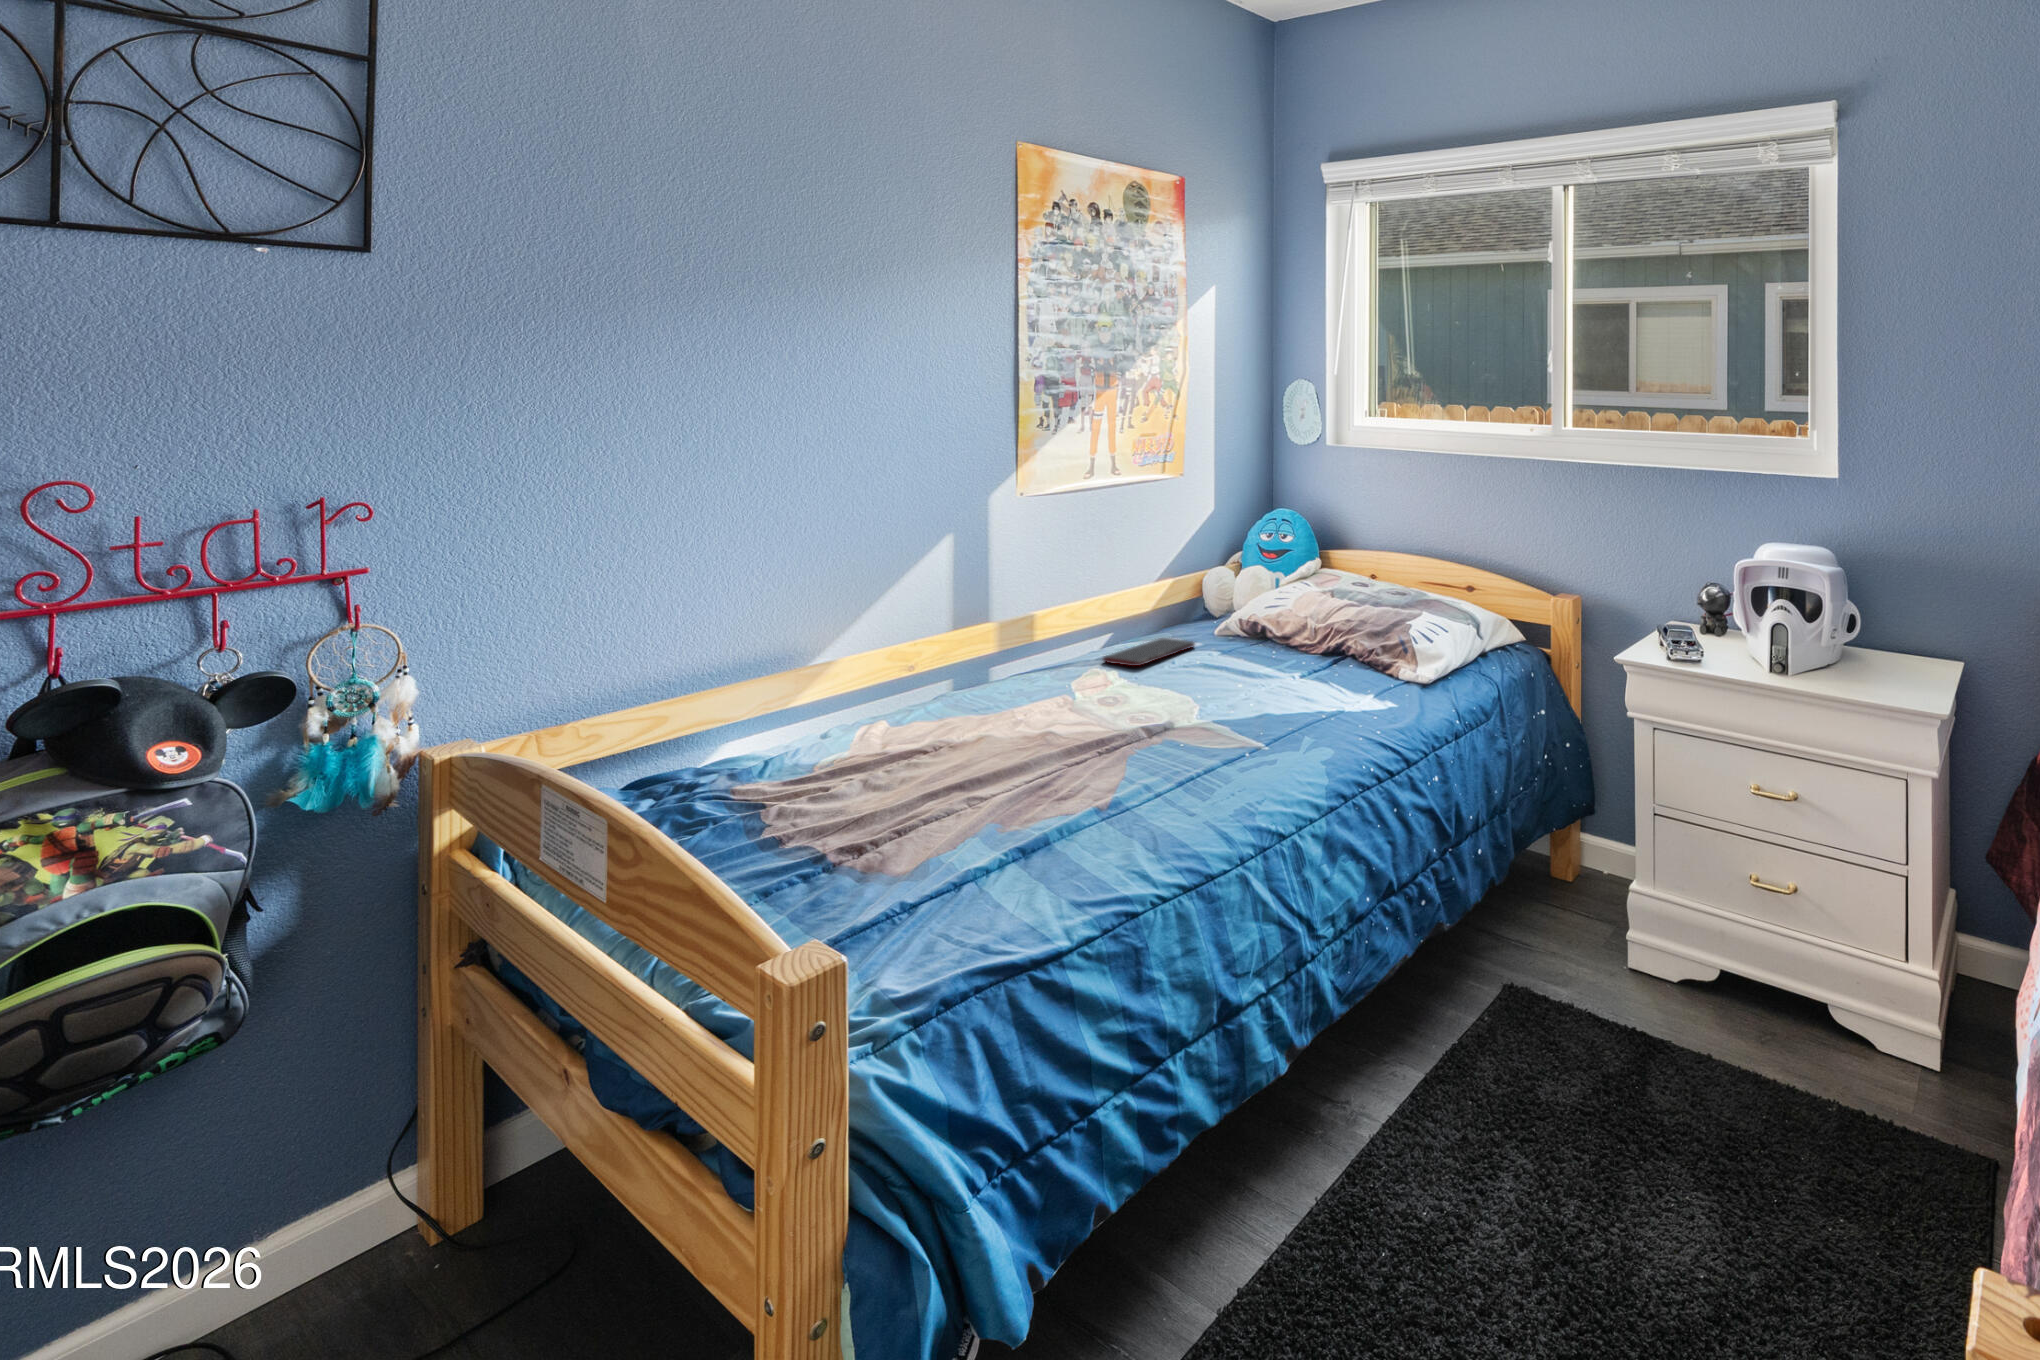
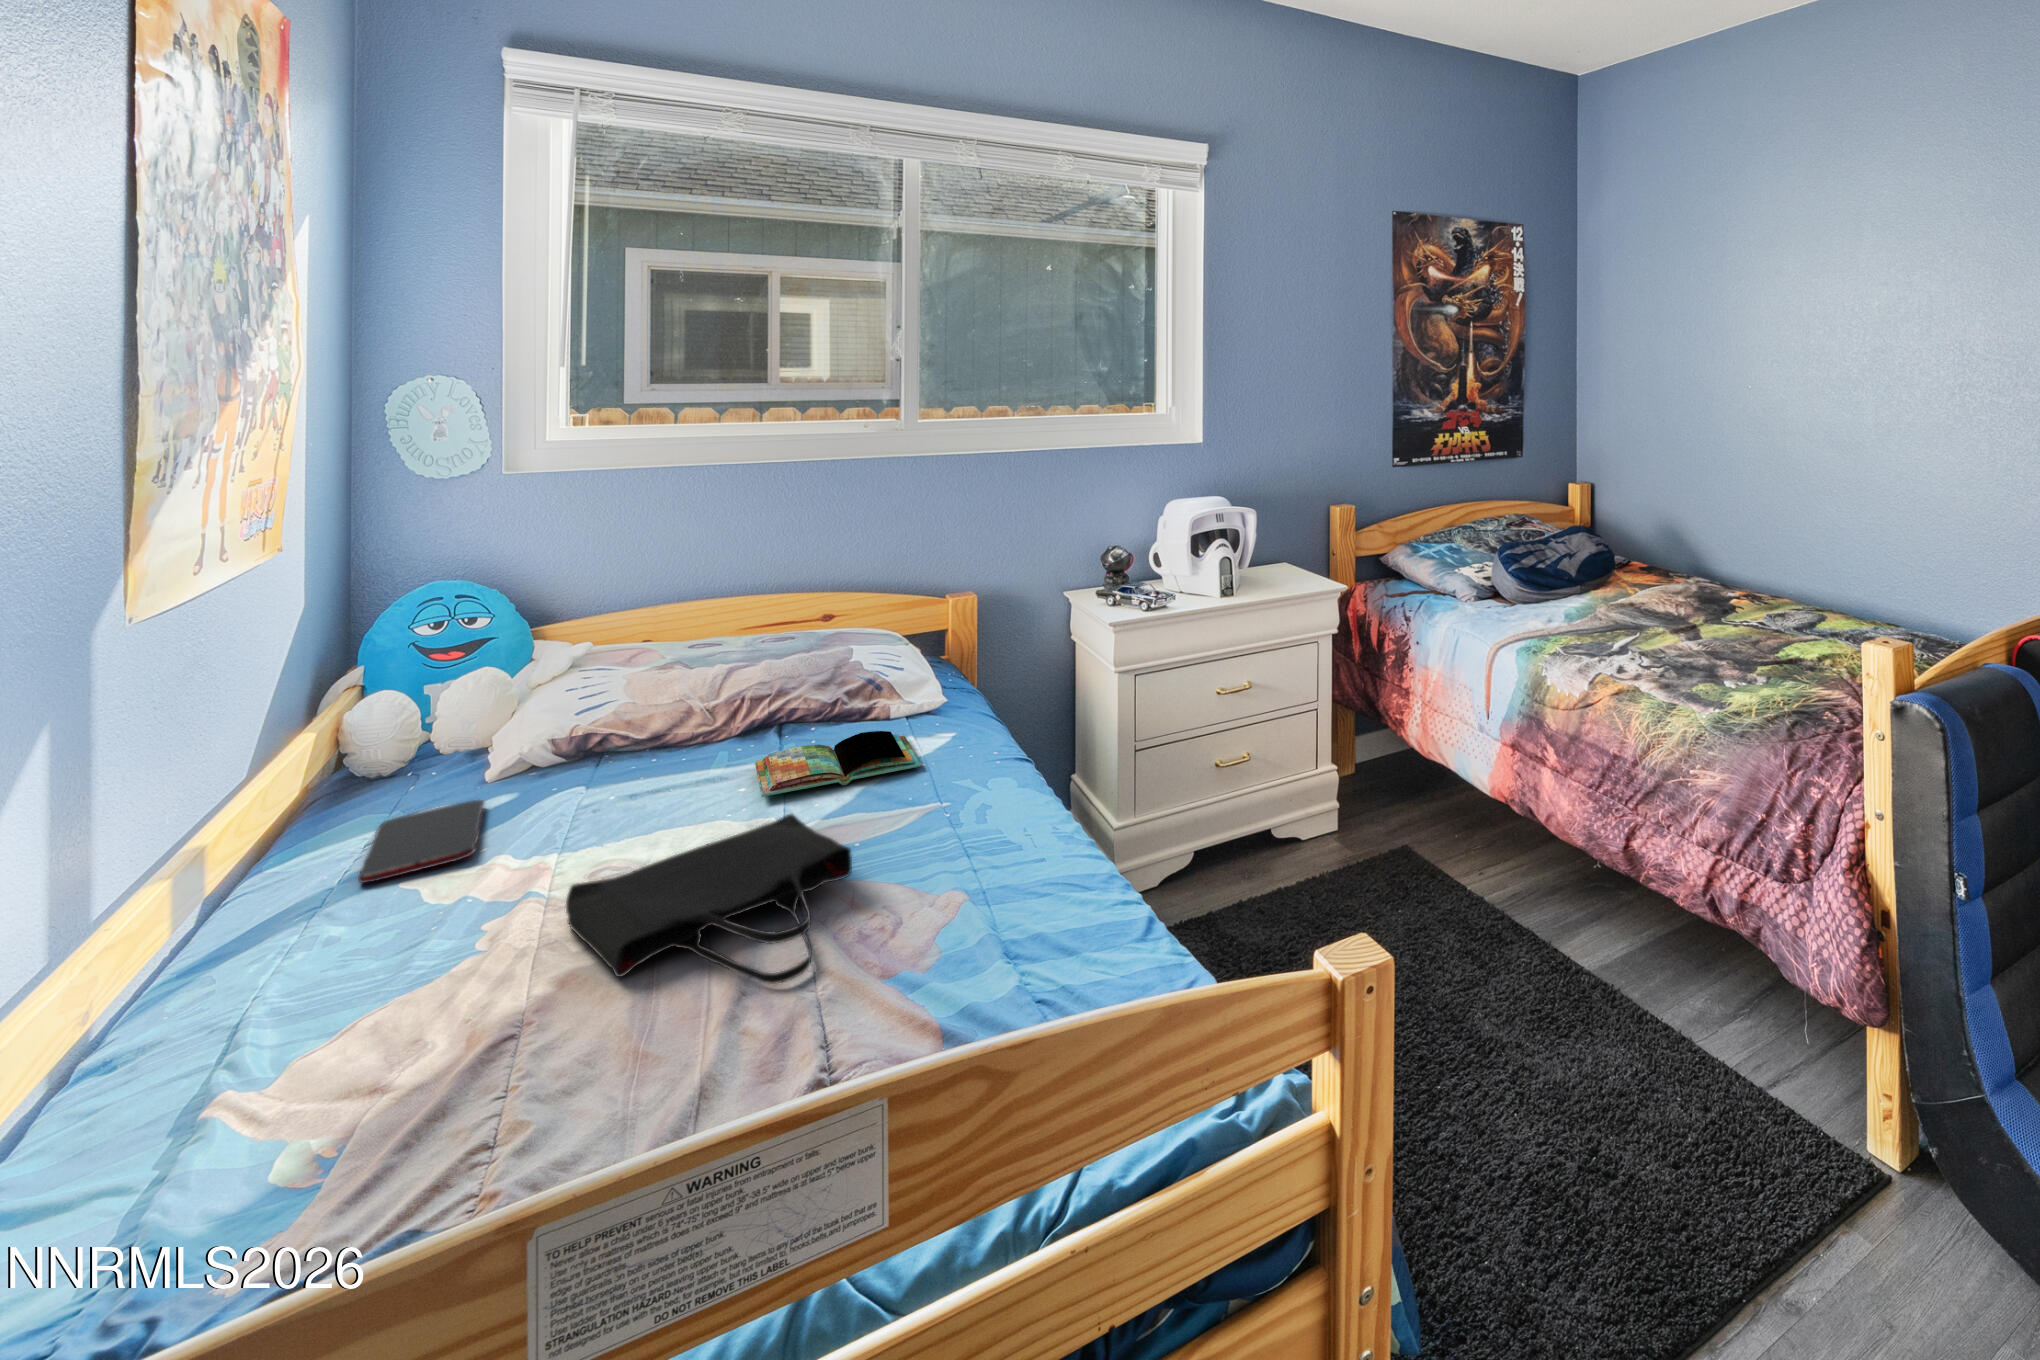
book: none [1251,670,1383,716] -> present [755,731,922,797]
tote bag: none [1032,690,1204,789] -> present [566,813,852,984]

